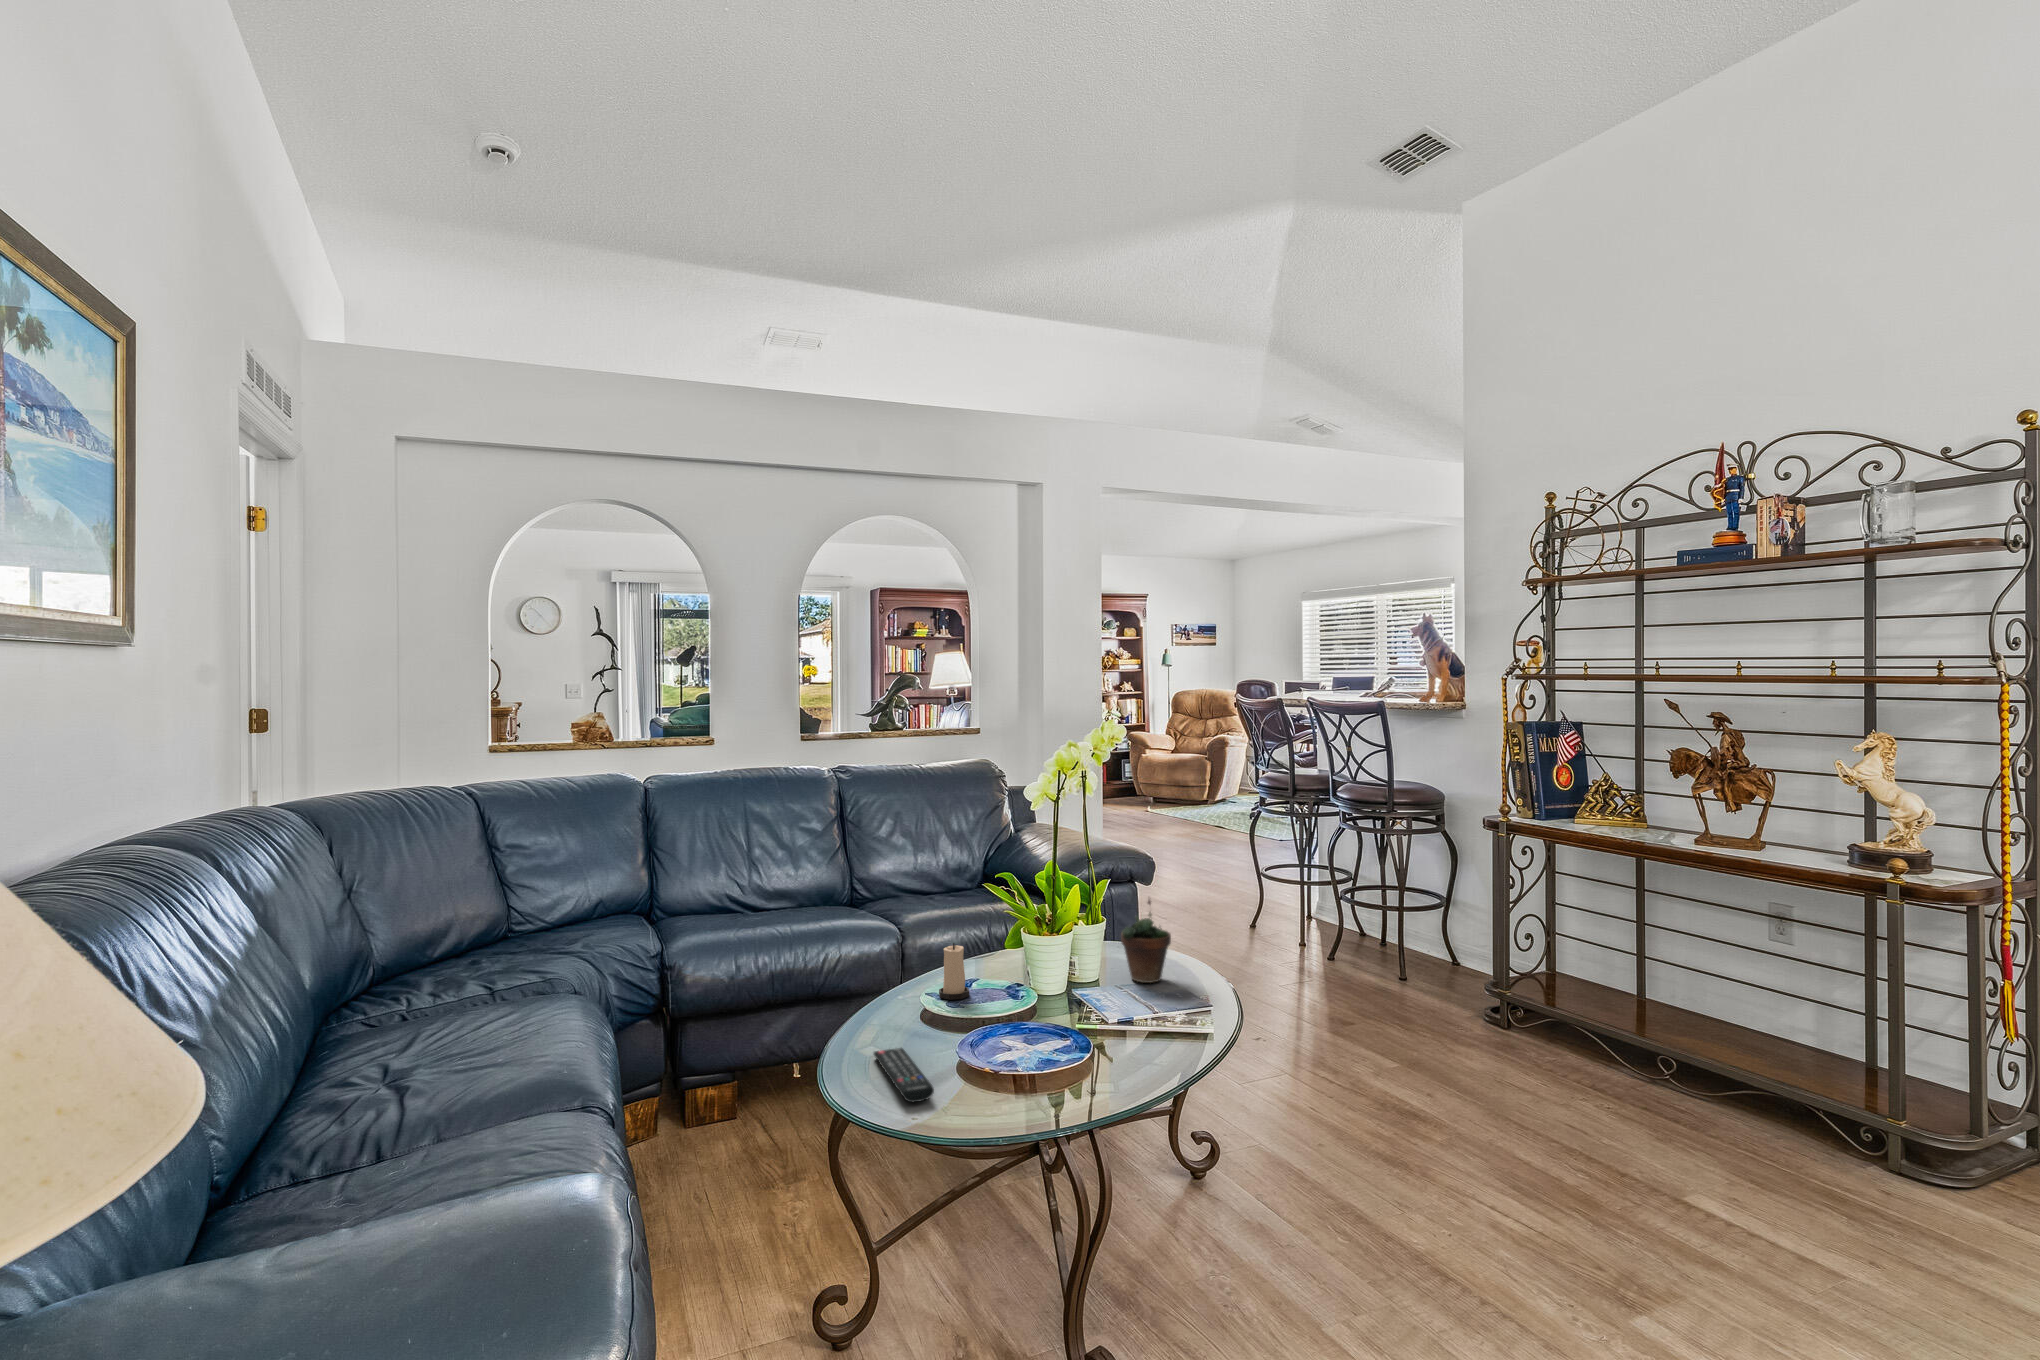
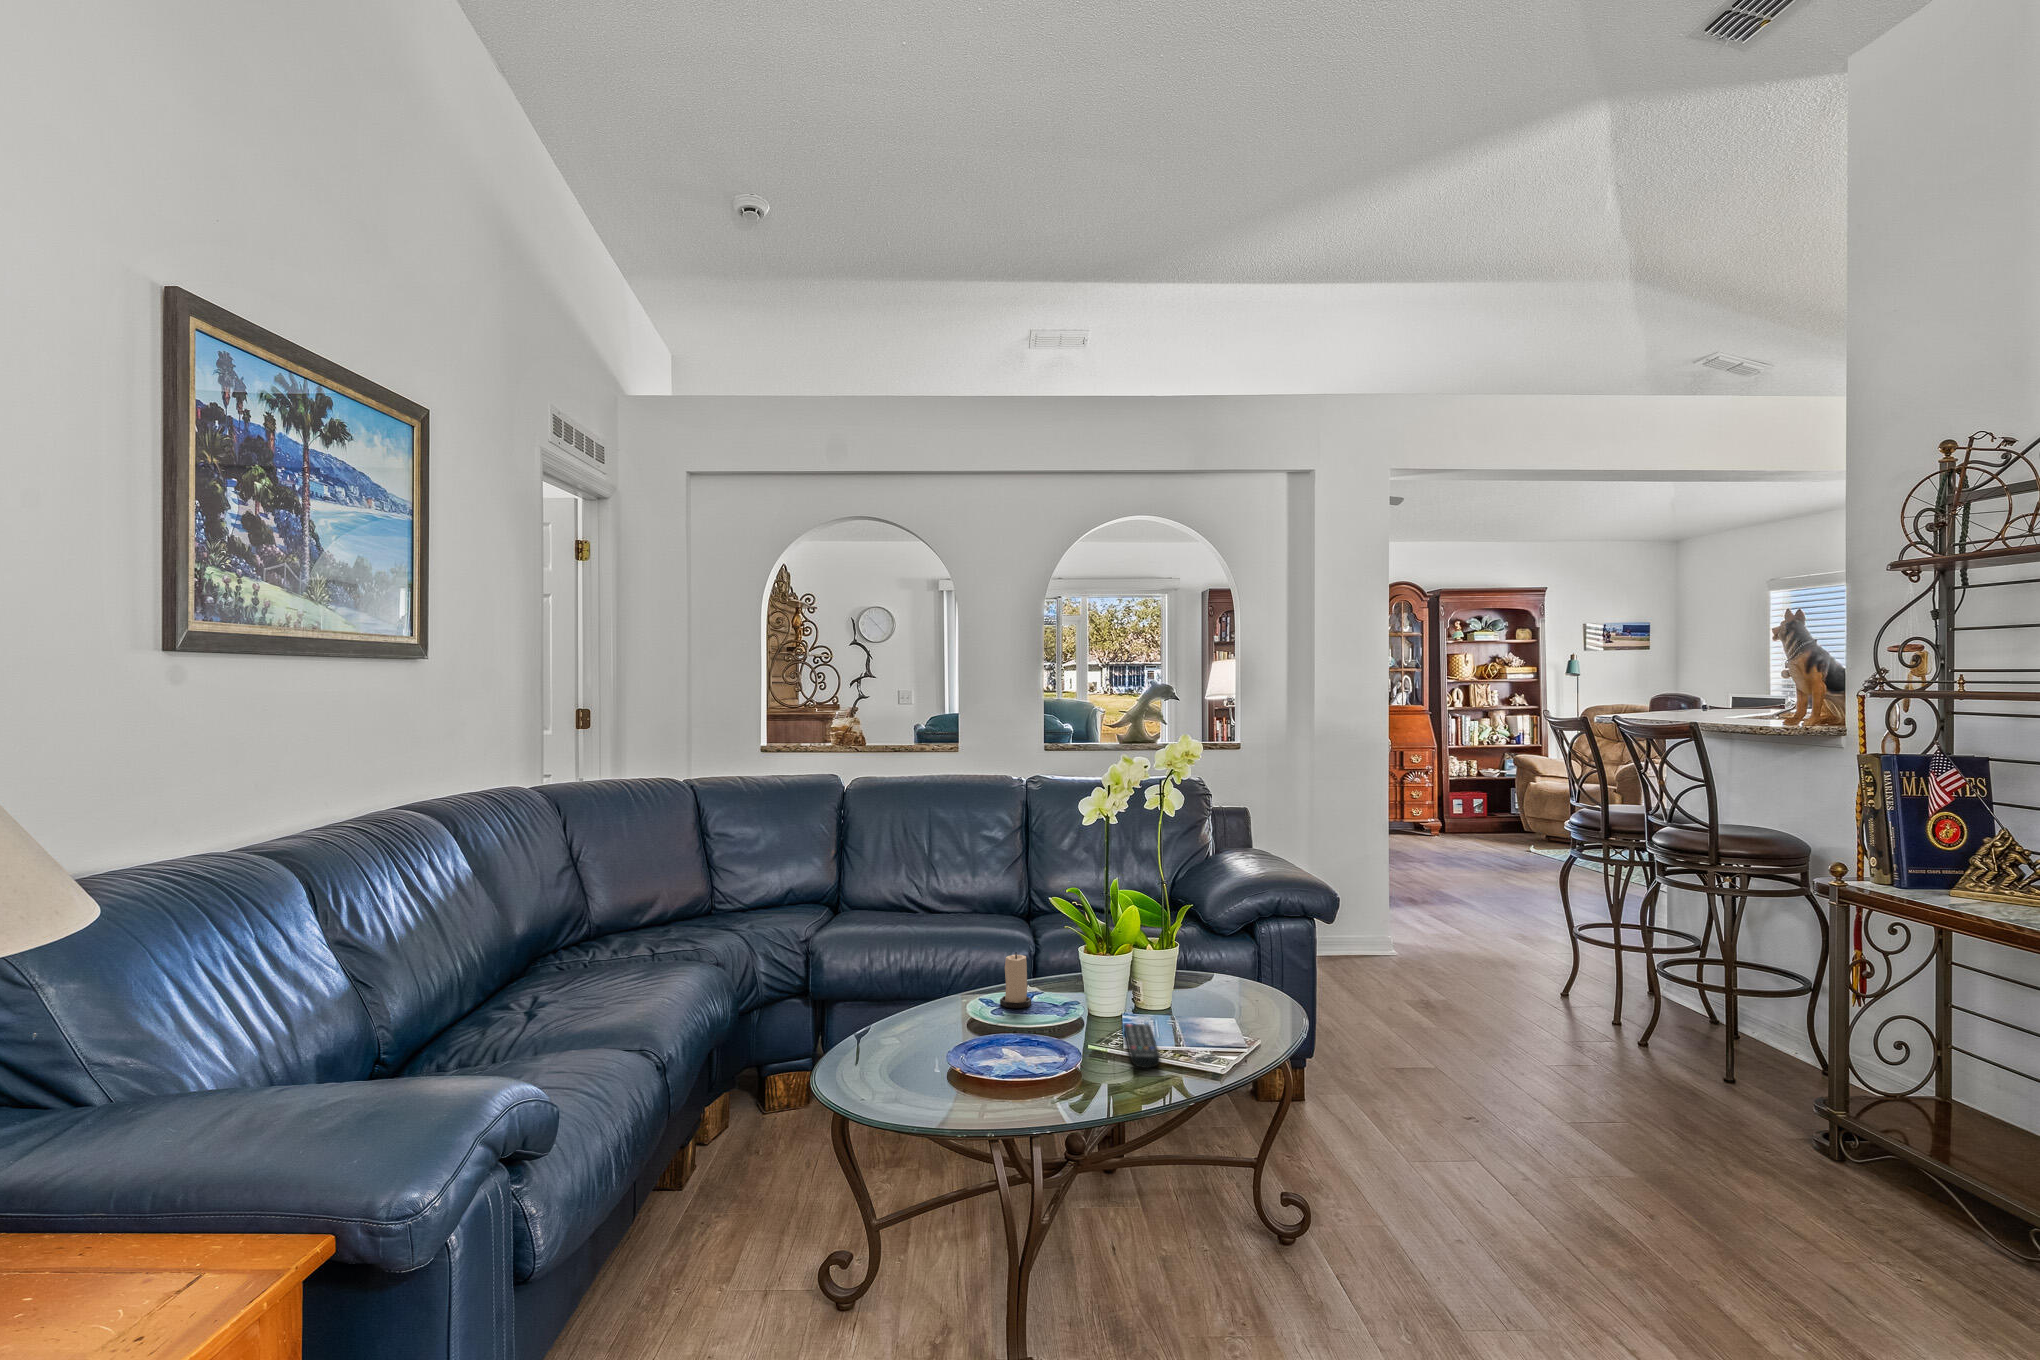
succulent plant: present [1121,899,1171,983] -> none [1191,927,1251,1021]
remote control: present [874,1048,934,1102] -> present [1124,1024,1160,1068]

